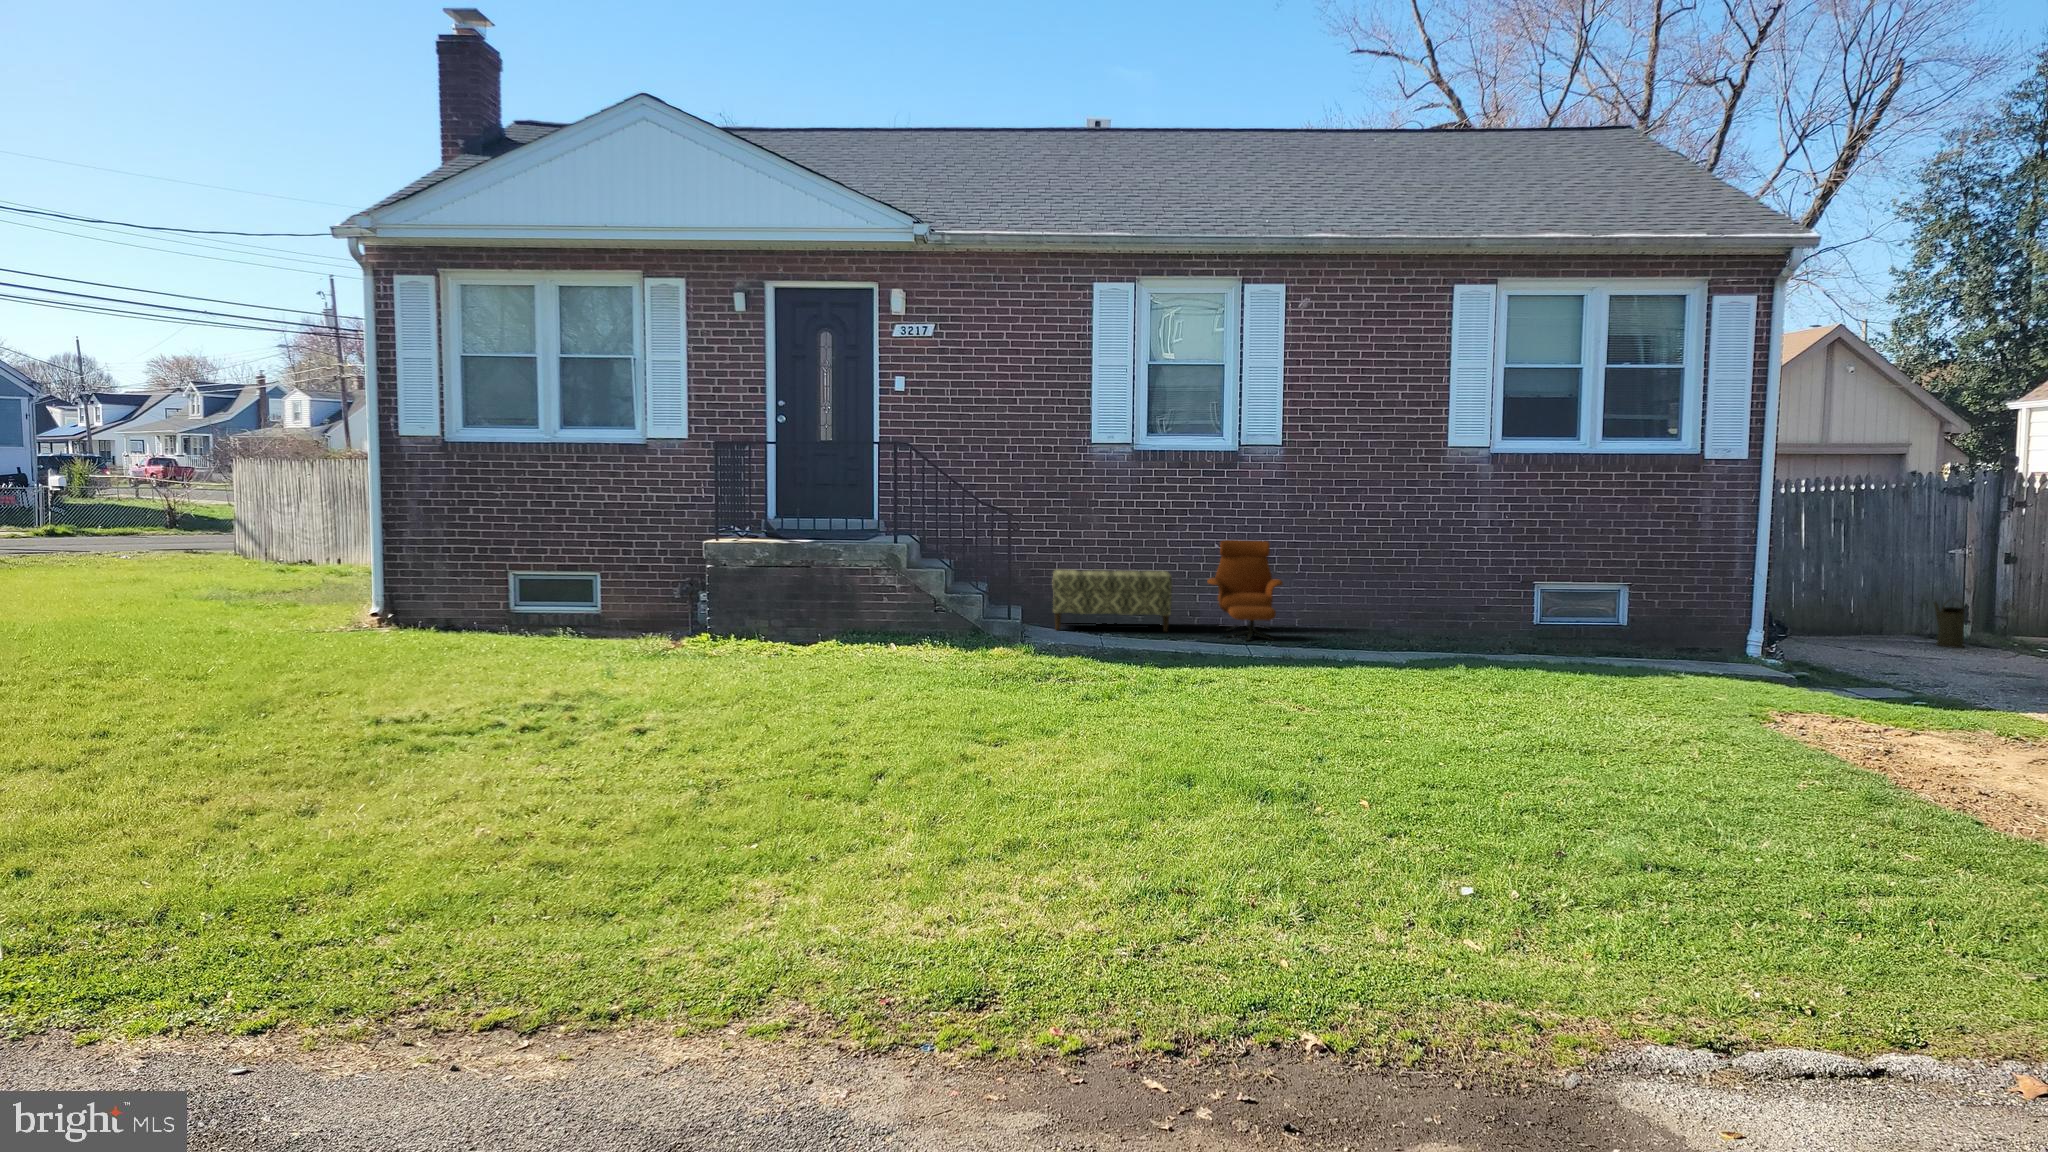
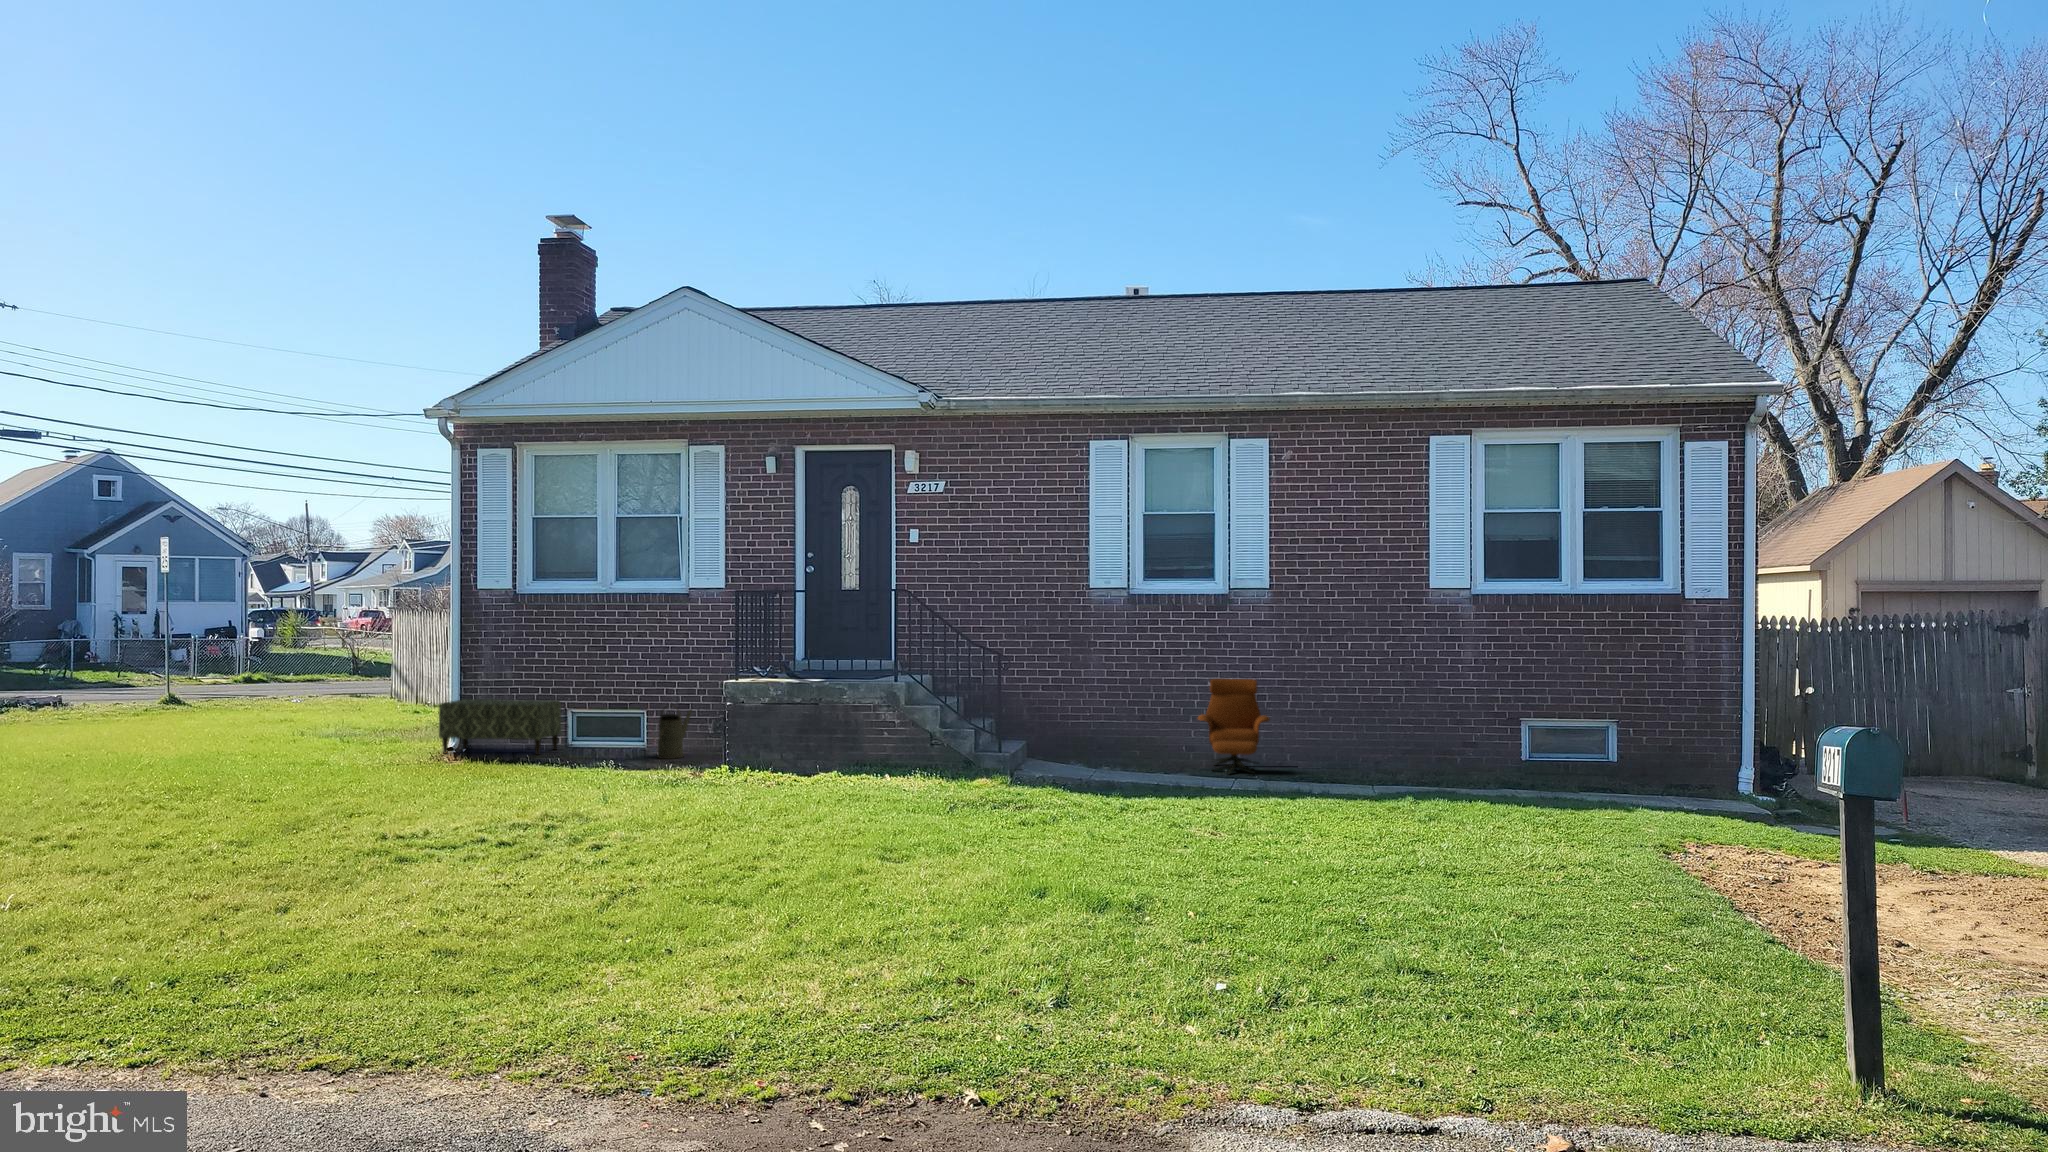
bench: present [1052,569,1173,632] -> present [439,699,561,755]
watering can: present [1934,602,1965,648] -> present [657,706,692,759]

